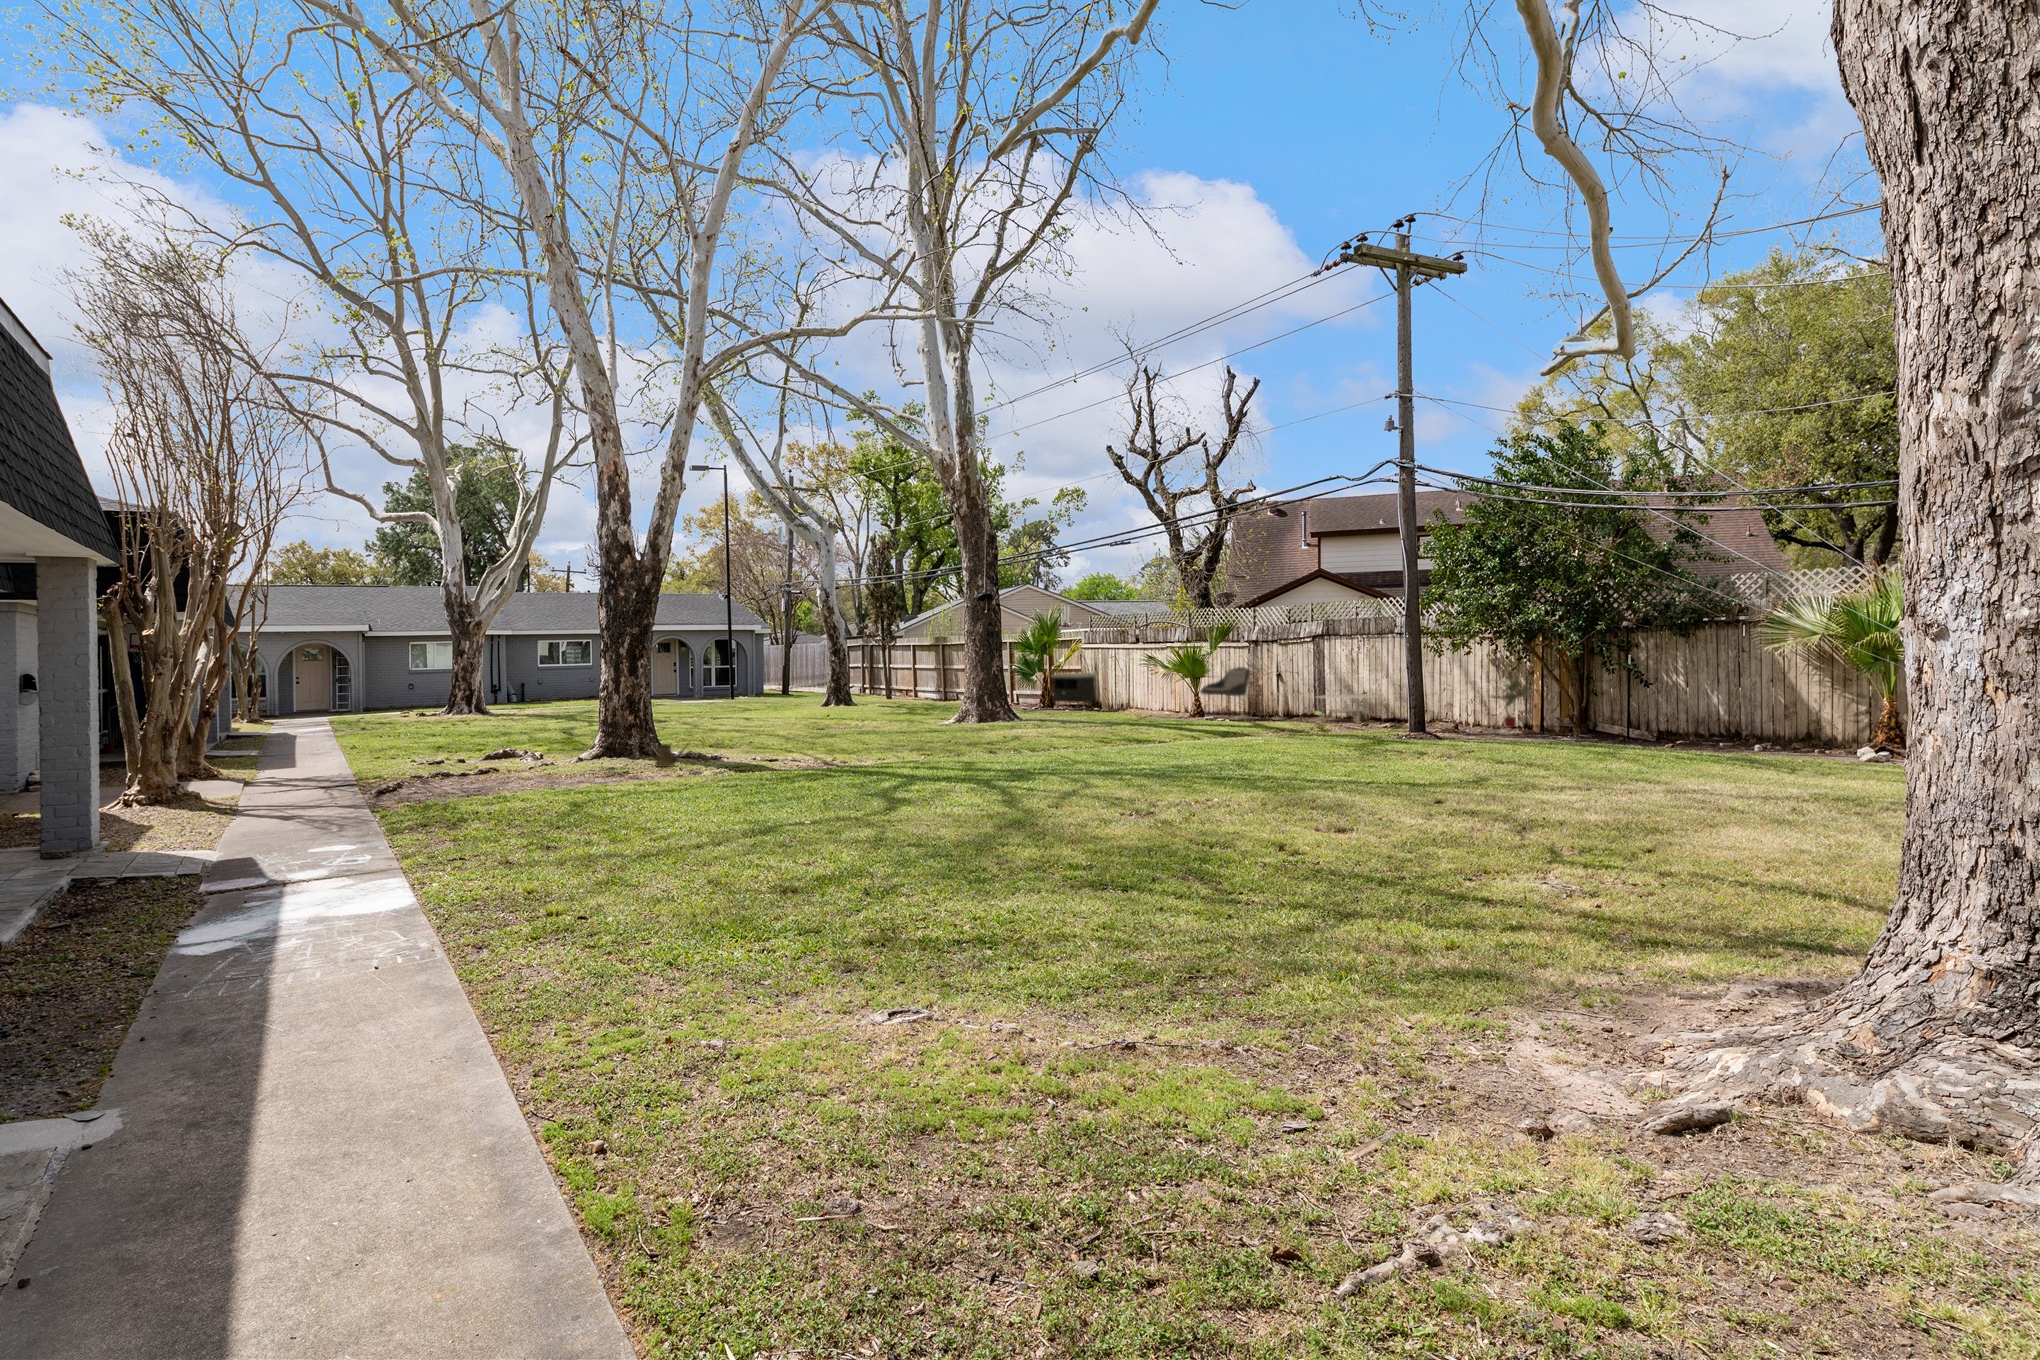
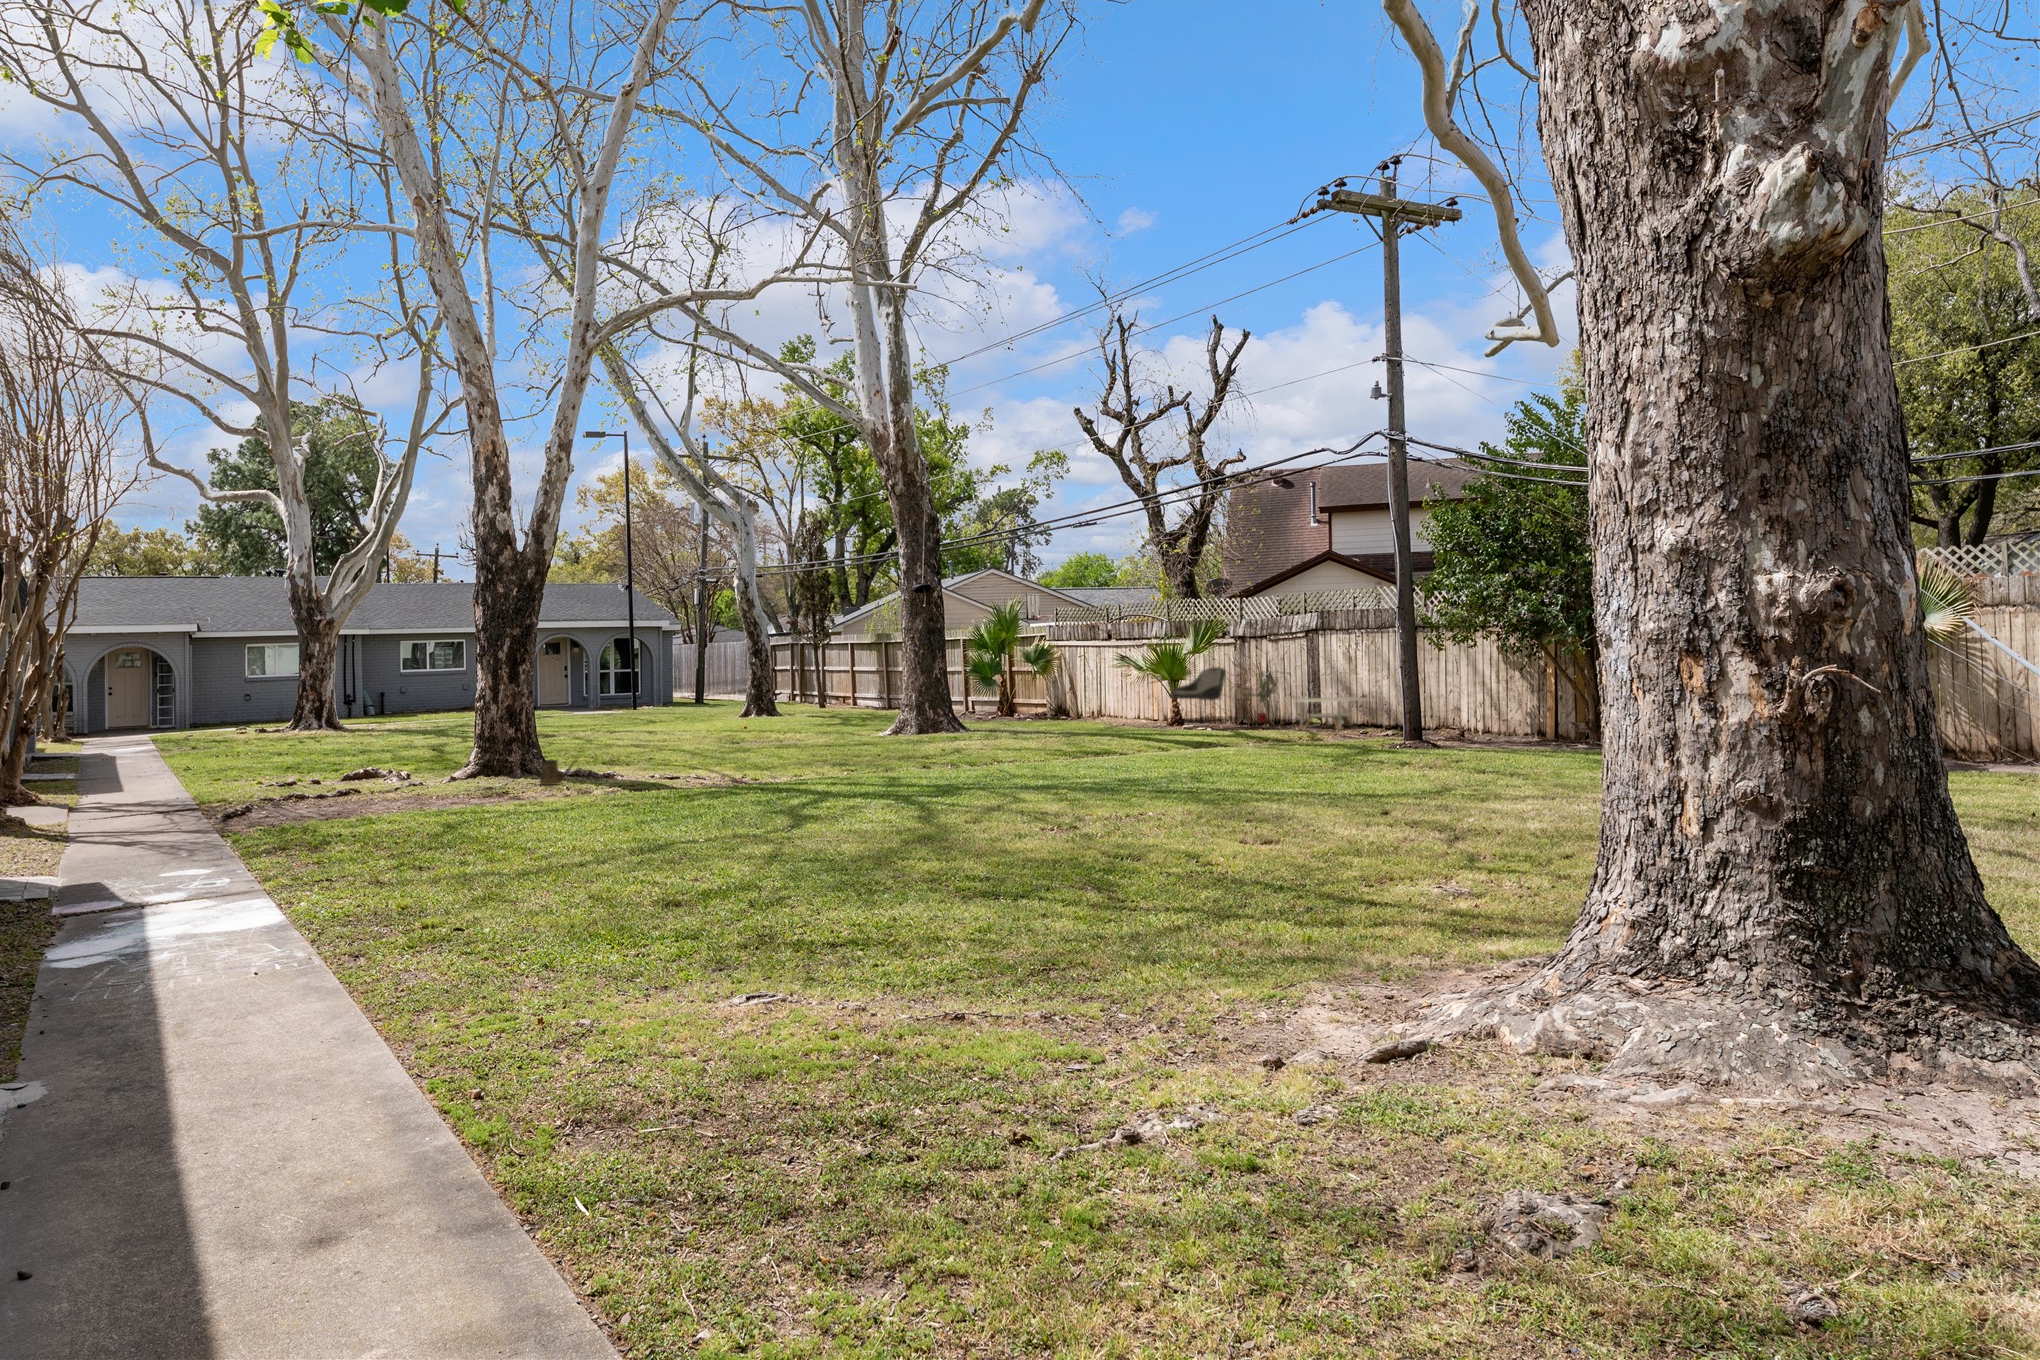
potted tree: present [1492,672,1529,728] -> present [1247,672,1278,723]
storage bench: present [1051,673,1096,704] -> none [1005,675,1057,713]

